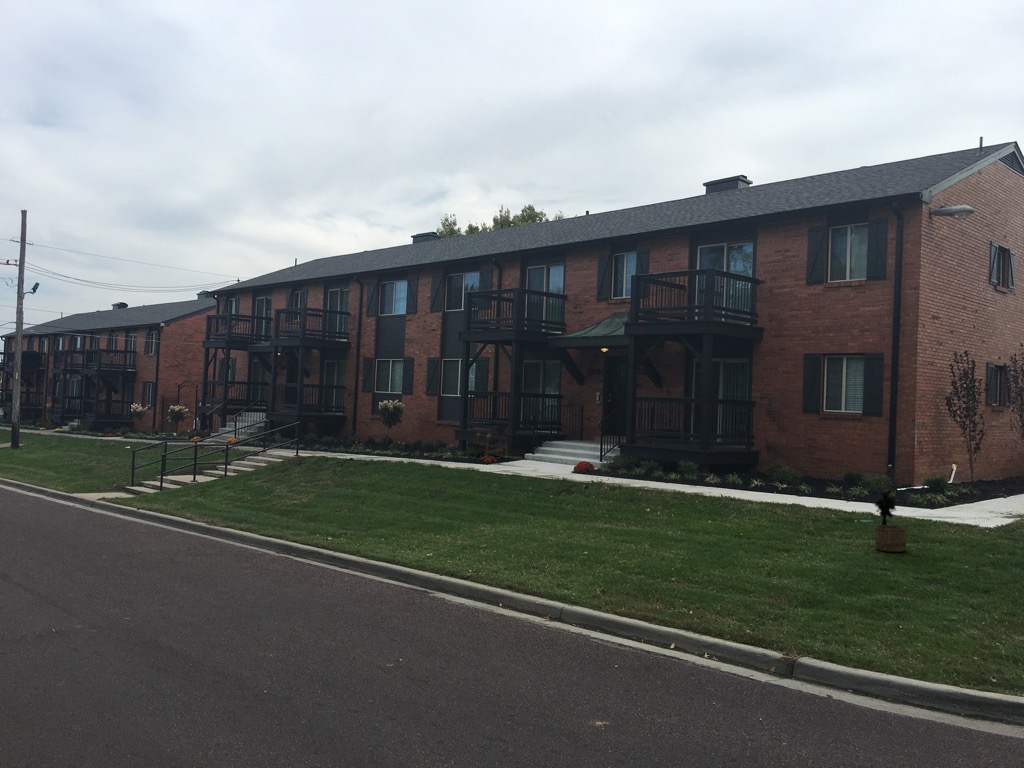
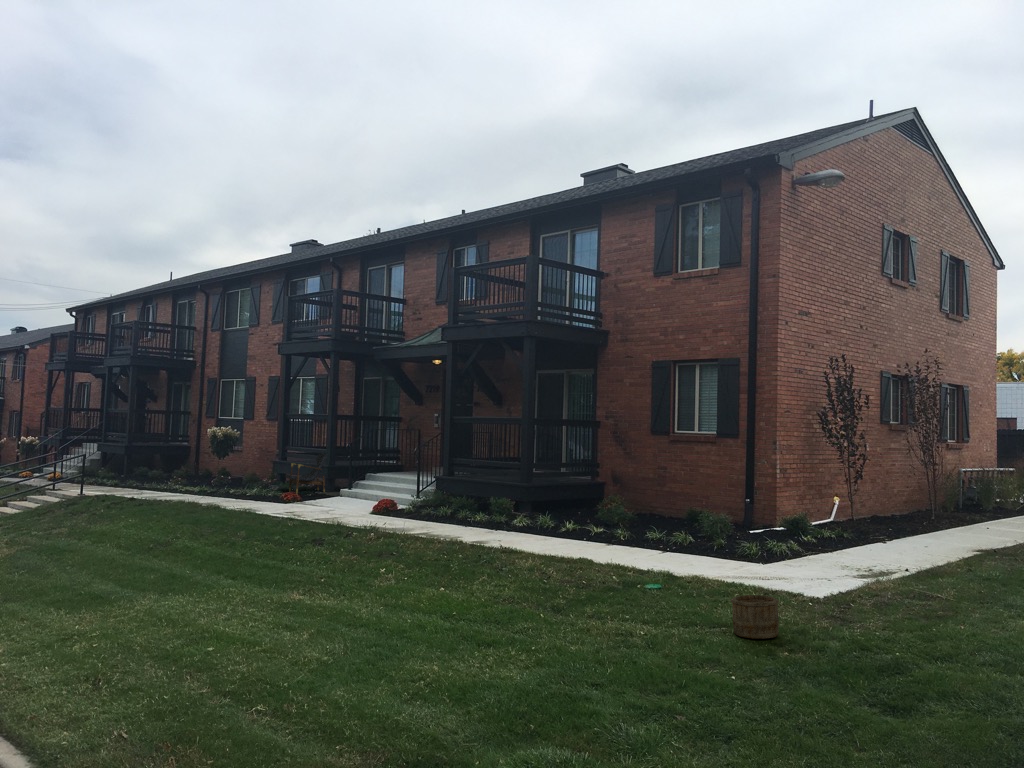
decorative plant: present [875,491,896,525] -> none [644,538,677,593]
wooden bucket: present [874,525,906,552] -> present [731,595,779,639]

